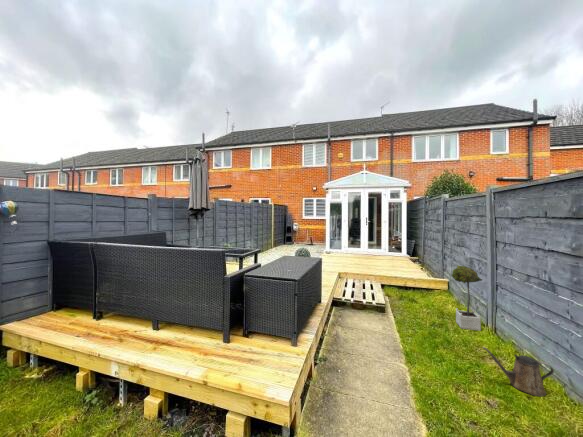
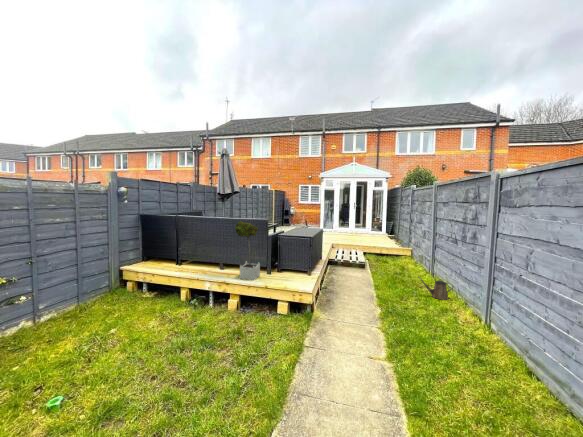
potted tree: present [452,265,482,331] -> present [235,221,260,280]

